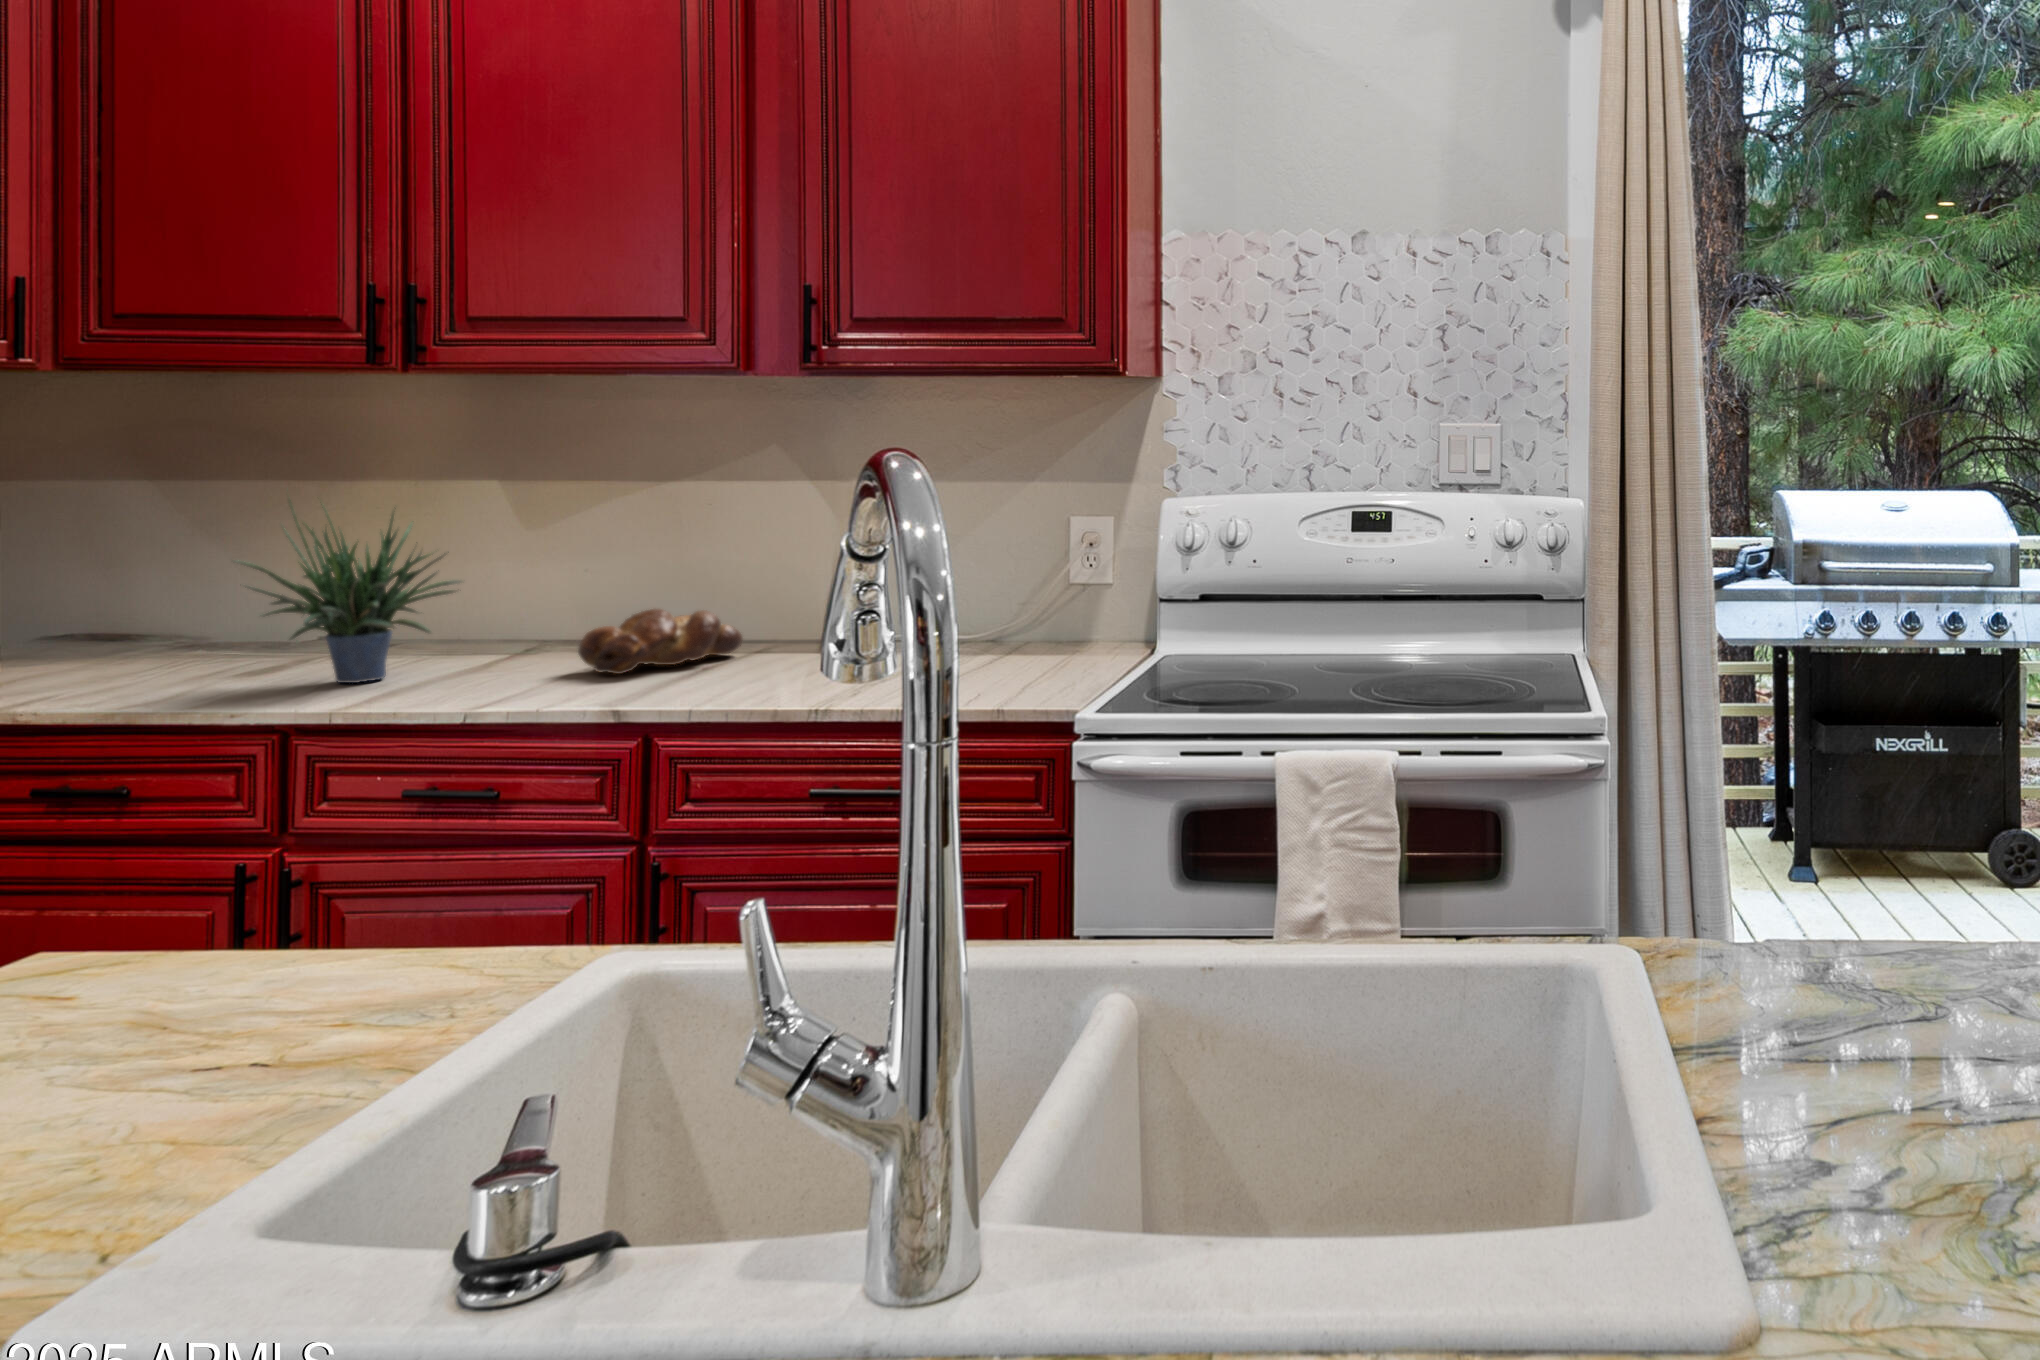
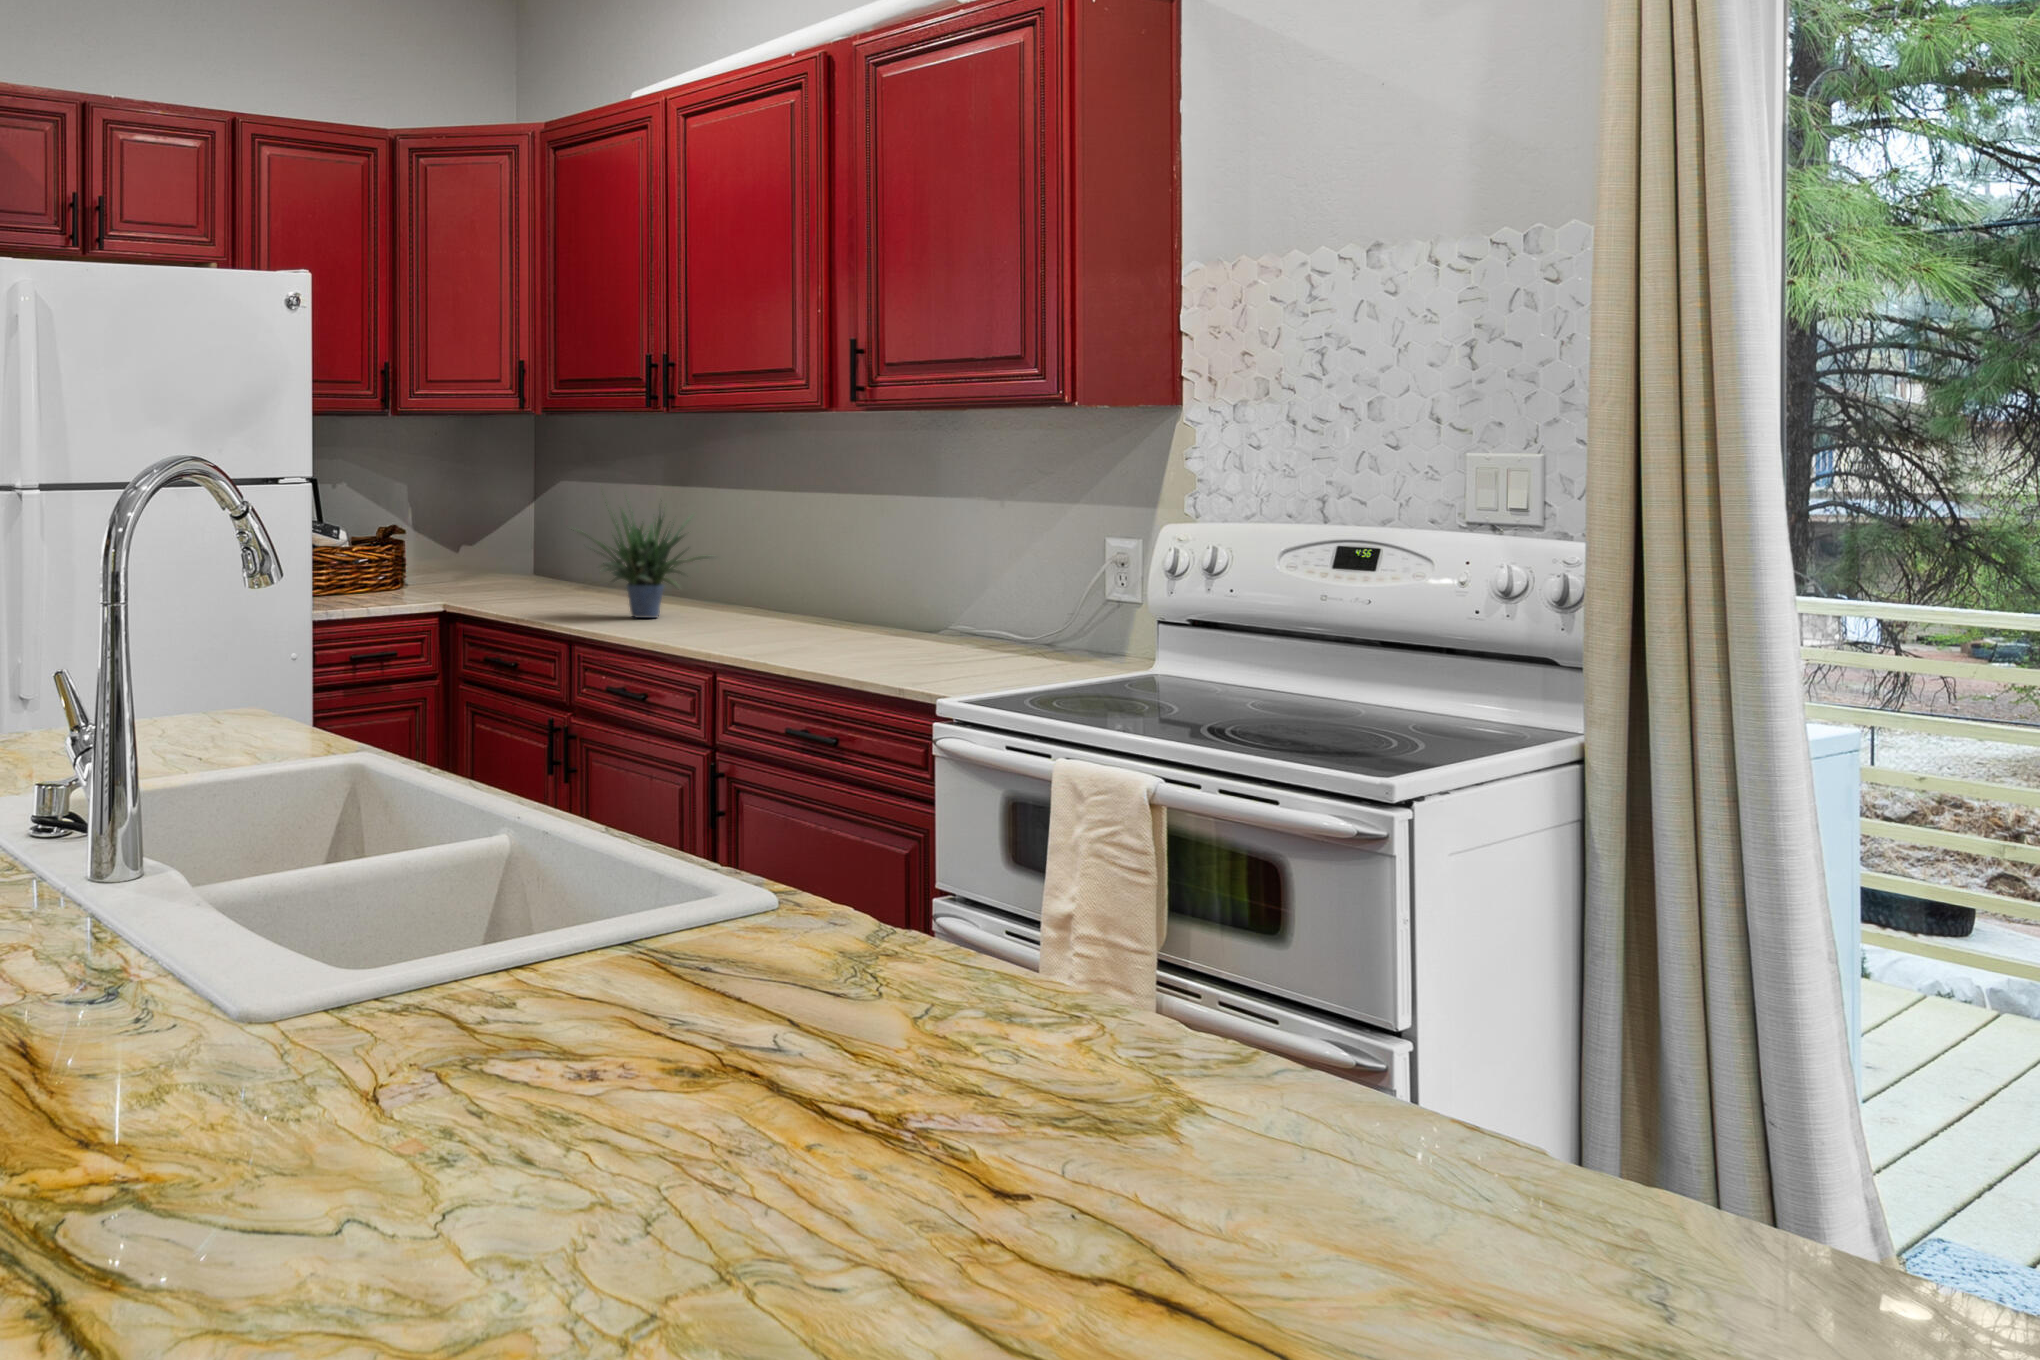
bread loaf: present [578,609,743,674] -> none [750,588,873,632]

